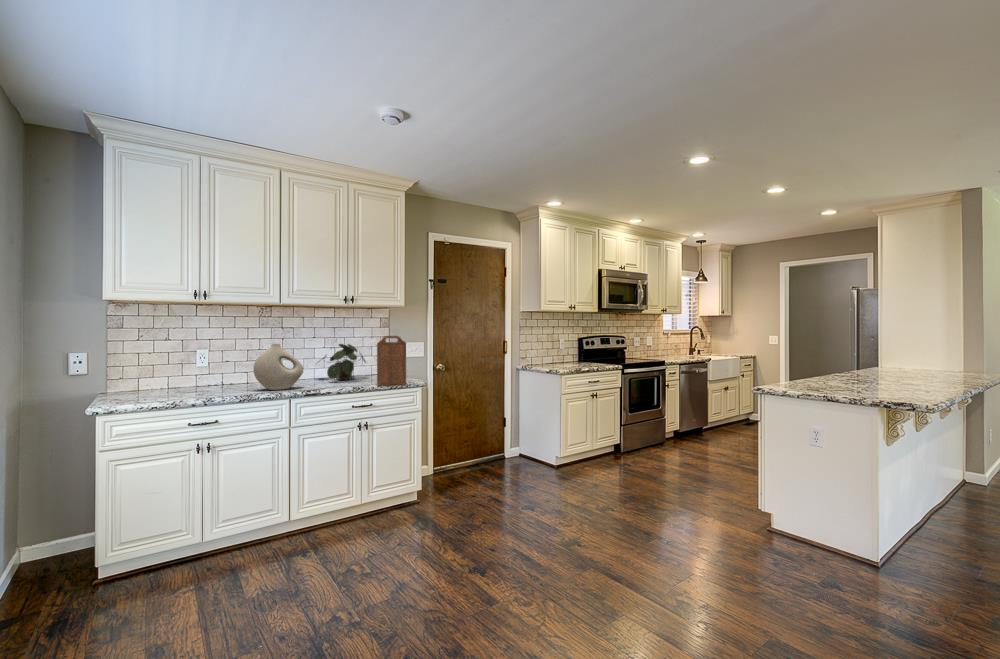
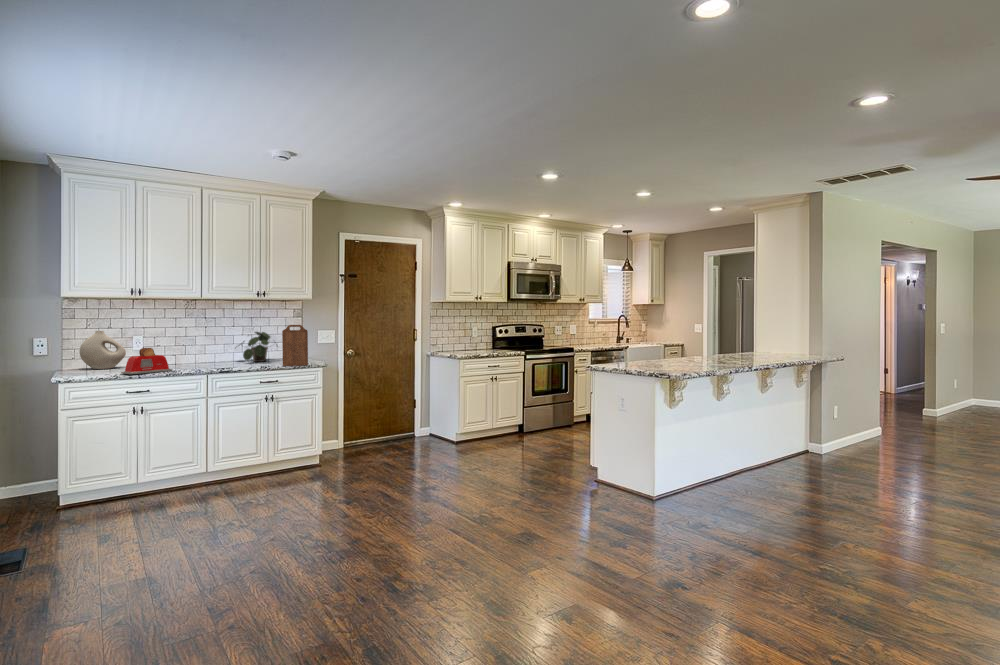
vase: present [253,343,303,390] -> present [79,331,126,369]
toaster: none [182,365,246,400] -> present [121,348,172,374]

